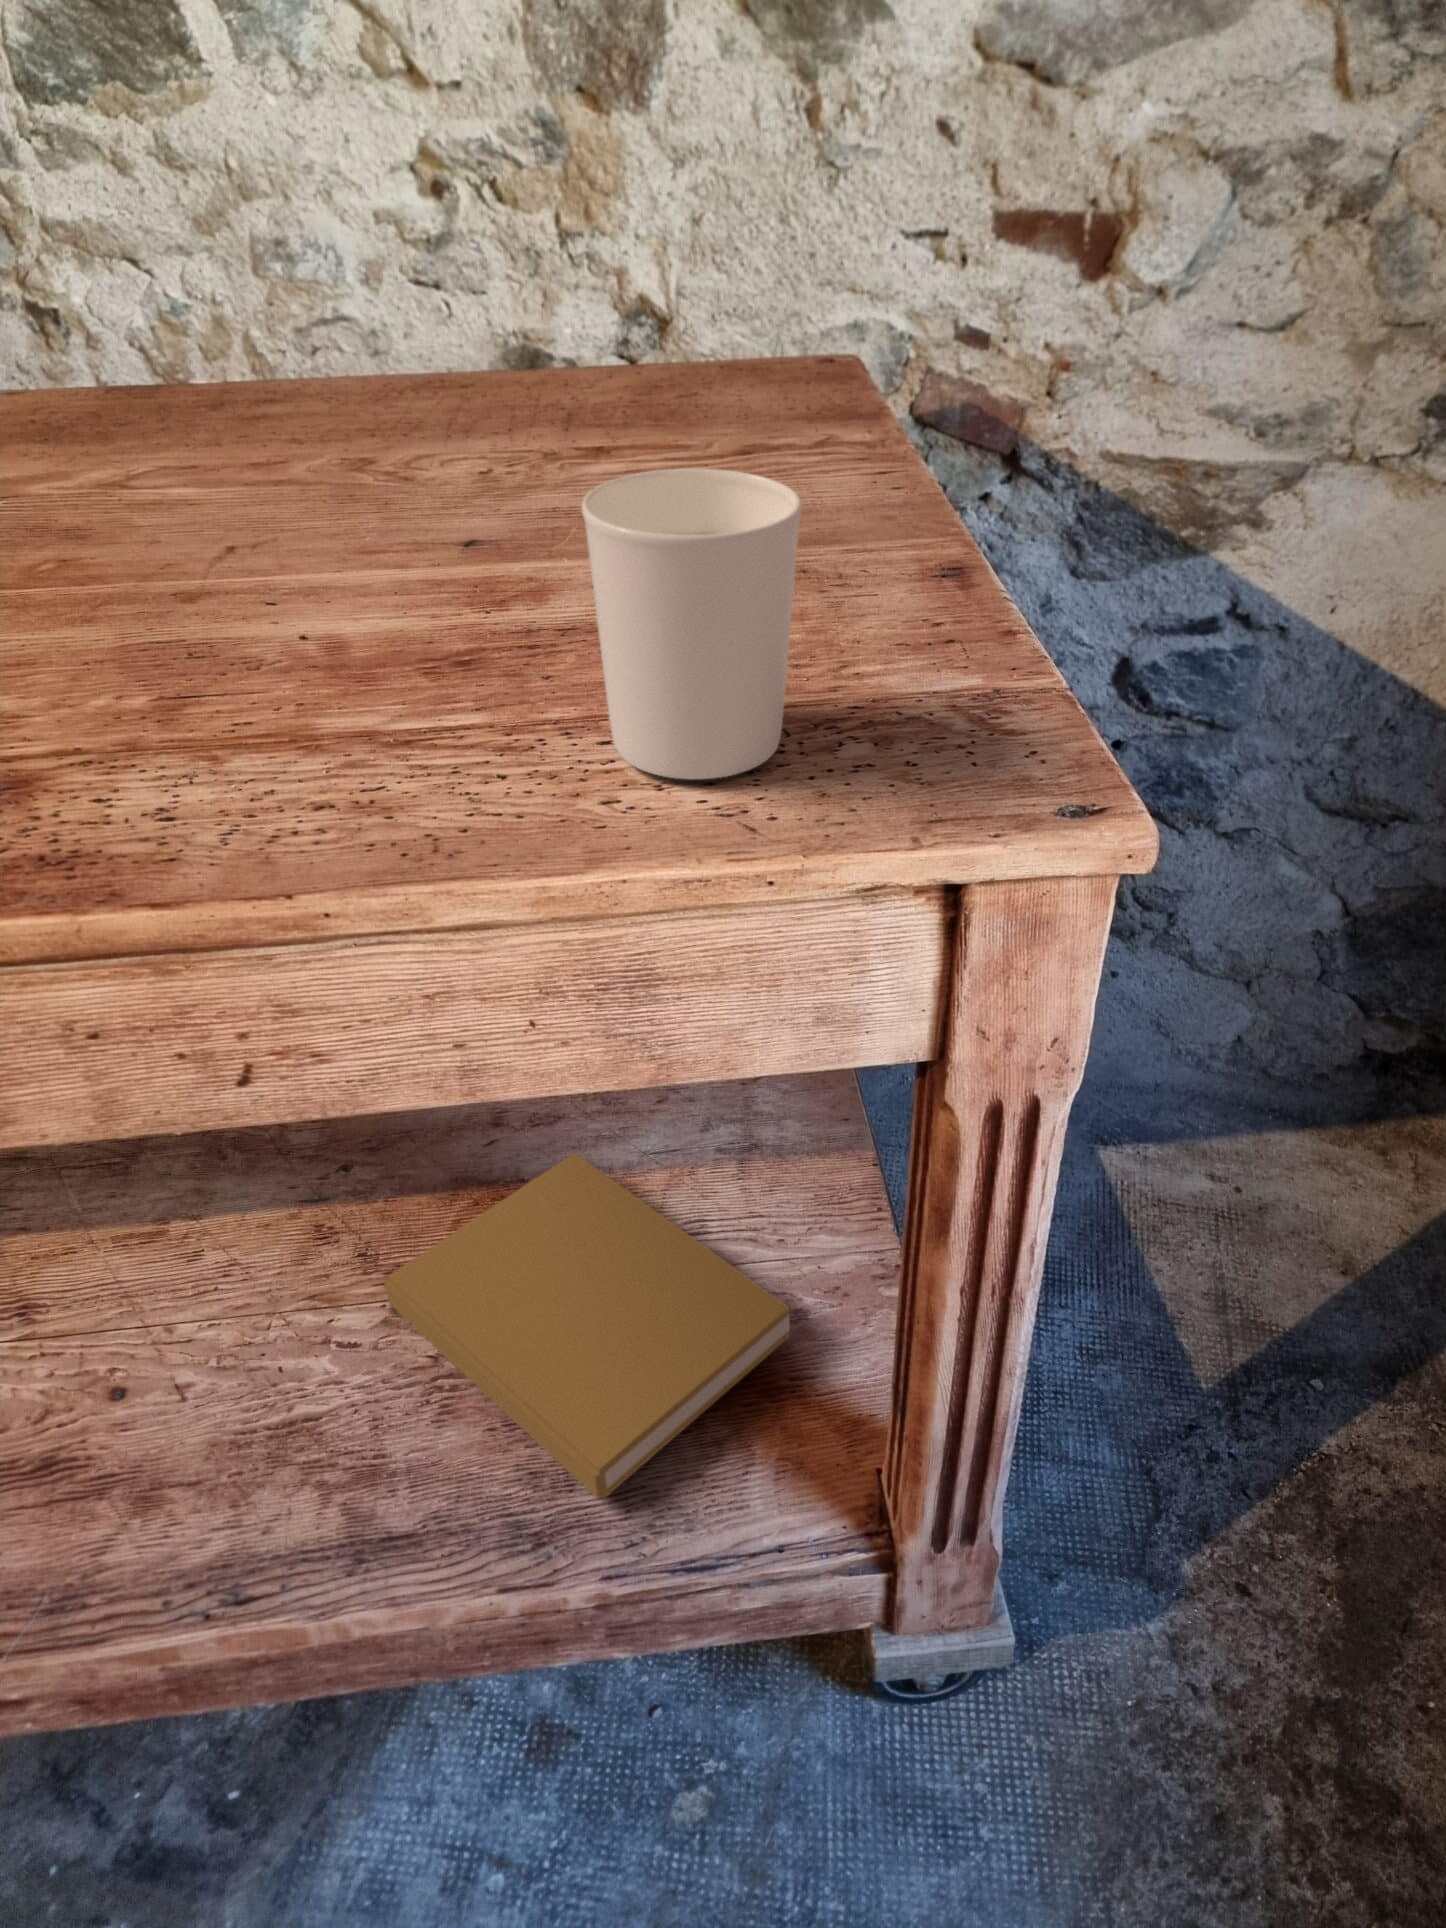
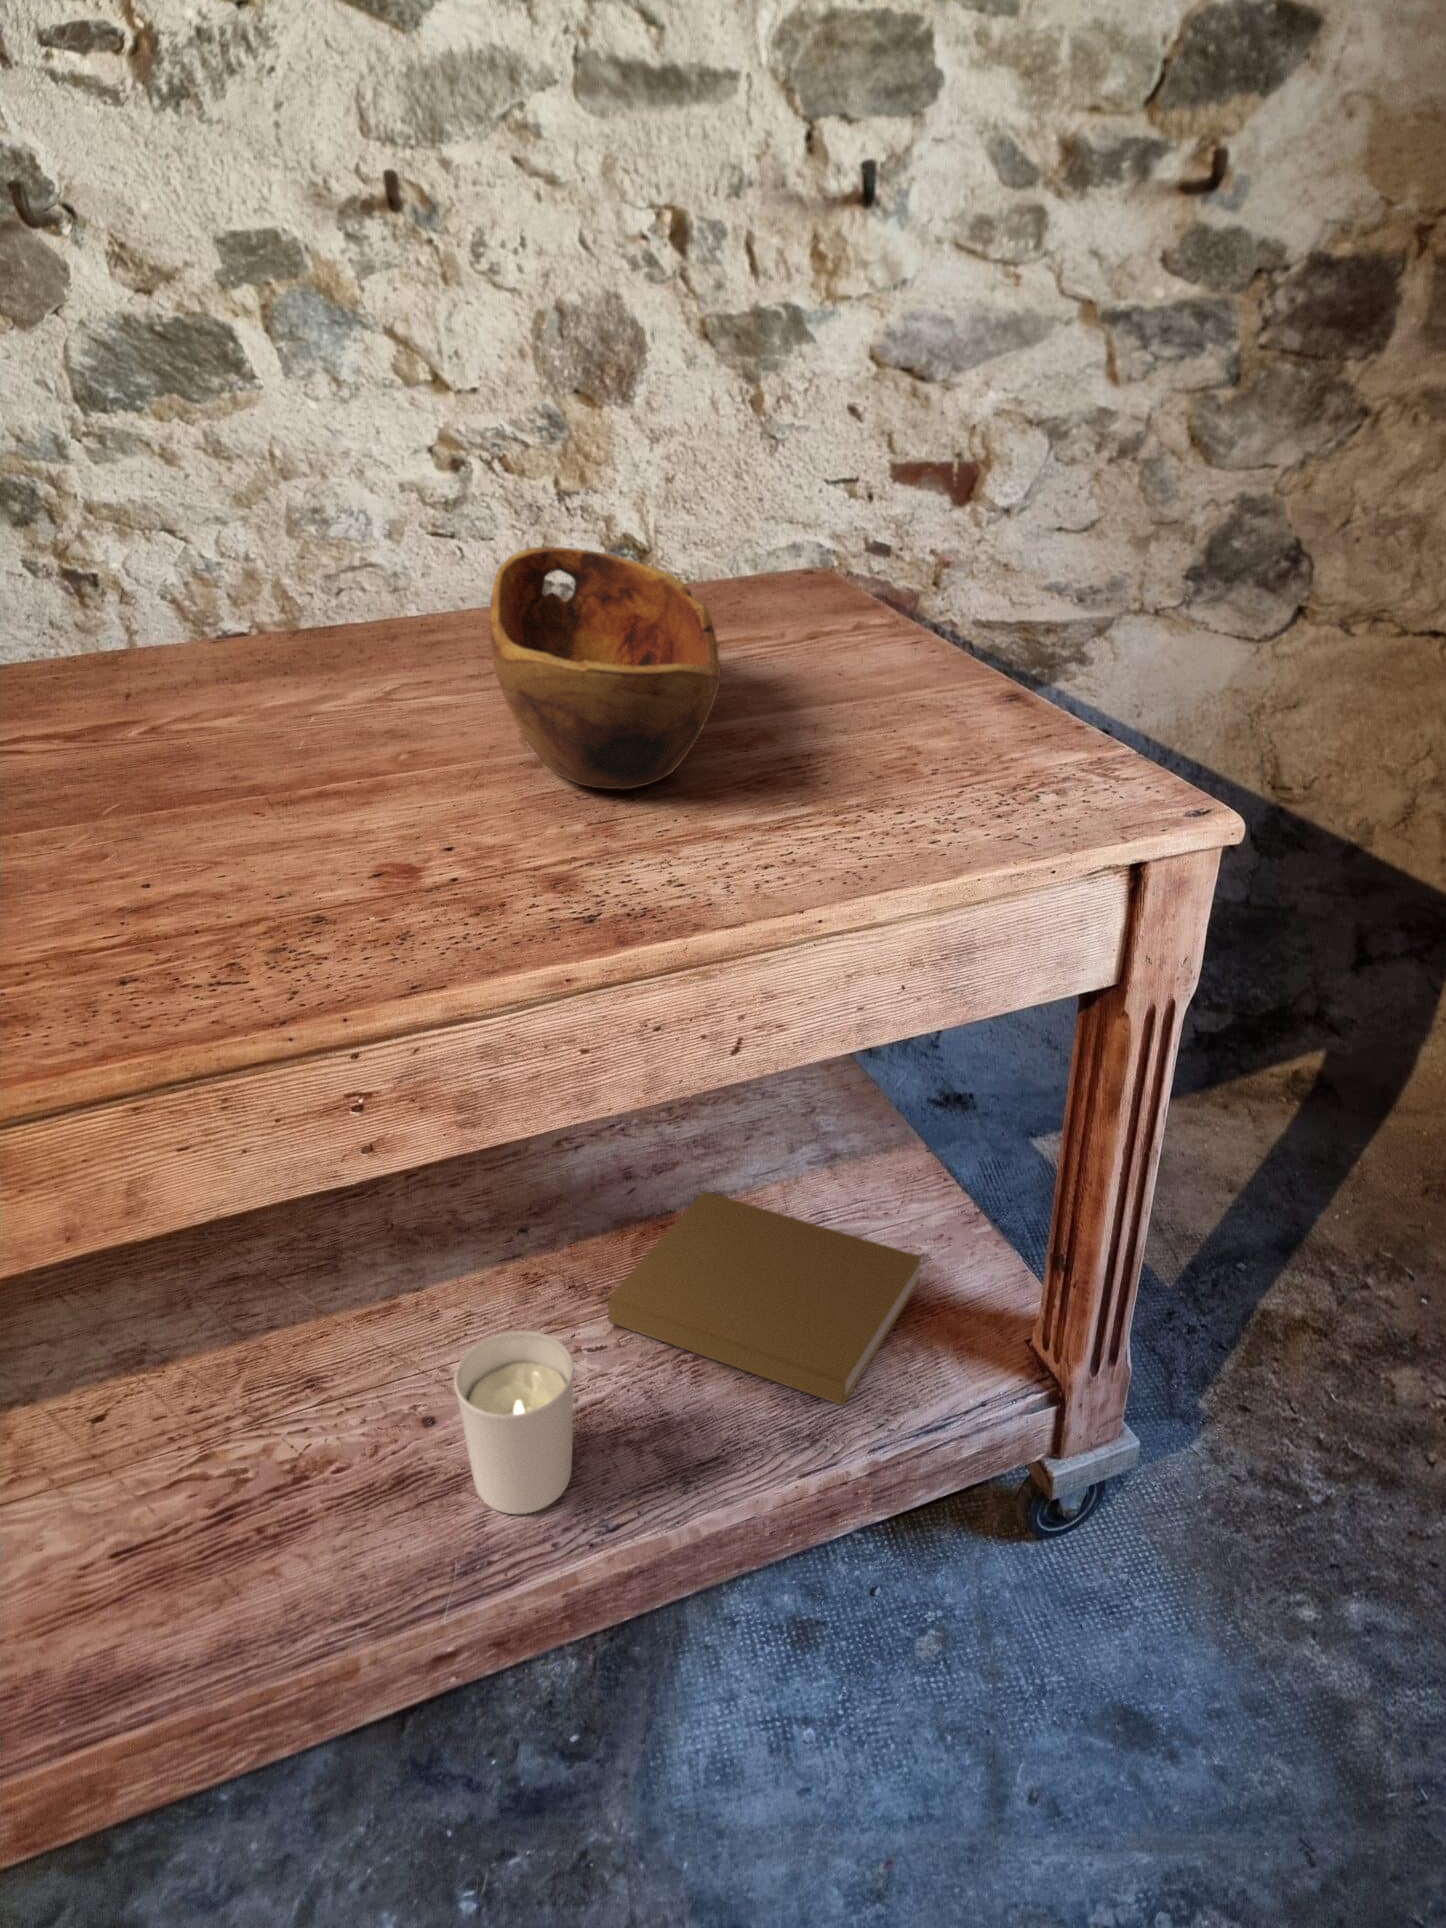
wooden bowl: none [134,283,522,637] -> present [489,547,721,789]
candle holder: present [582,469,802,780] -> present [454,1330,574,1514]

